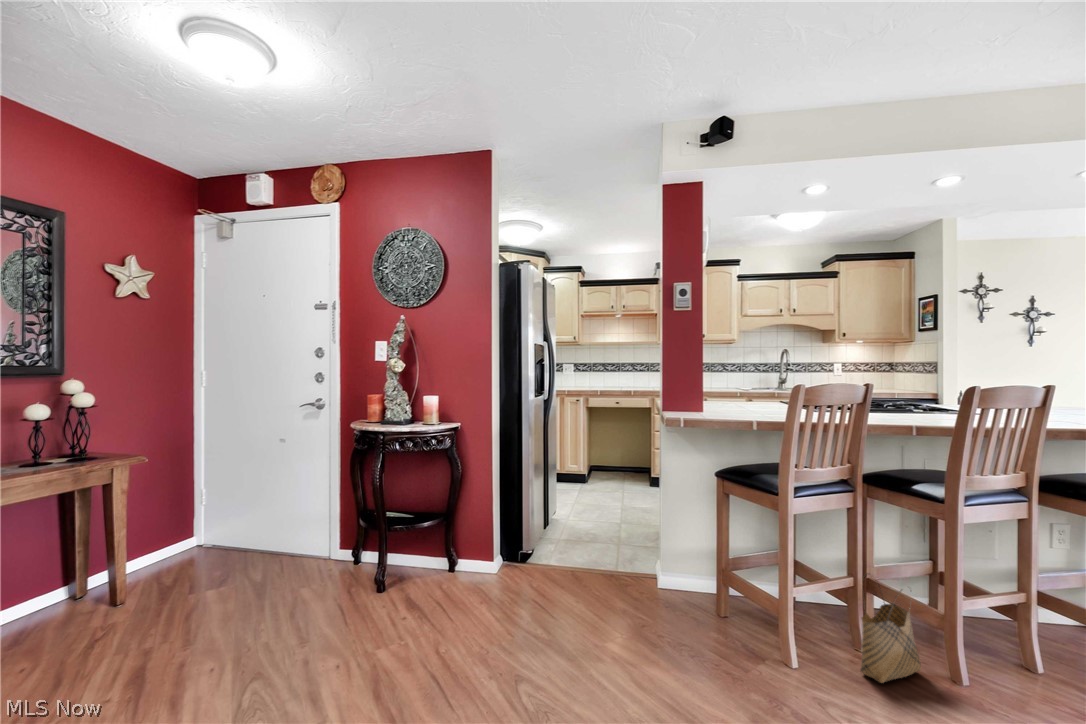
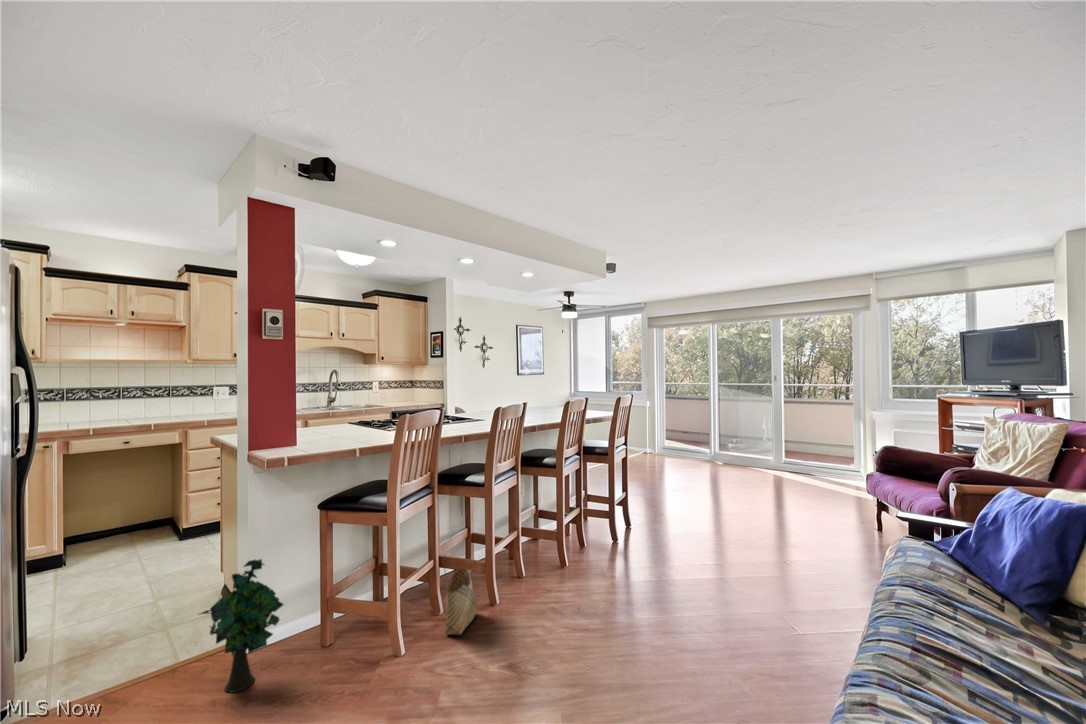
decorative plant: none [621,506,684,615] -> present [201,560,283,693]

